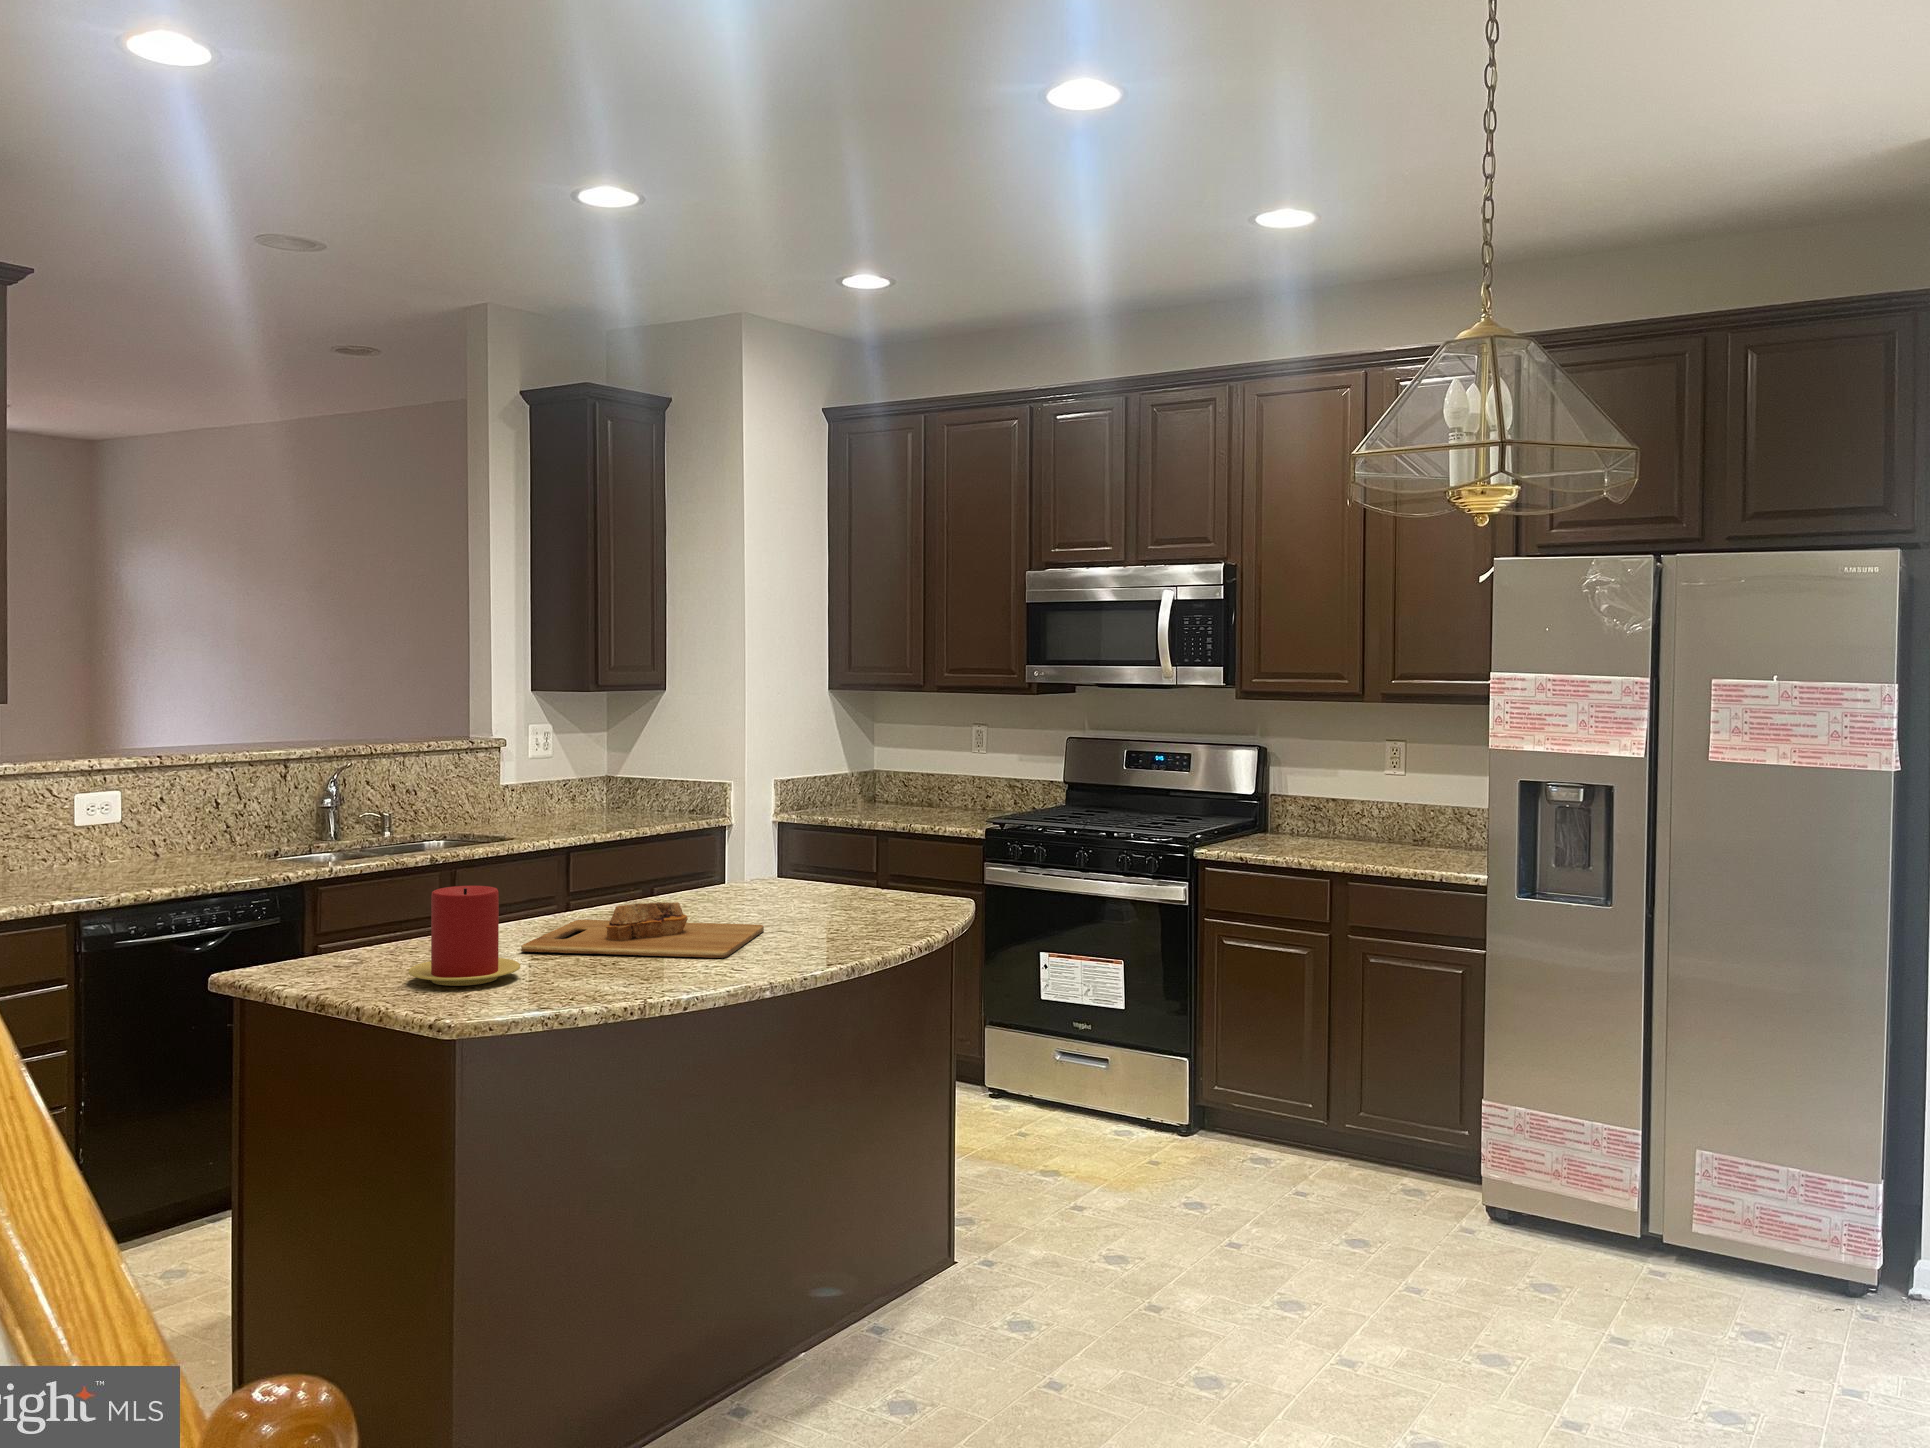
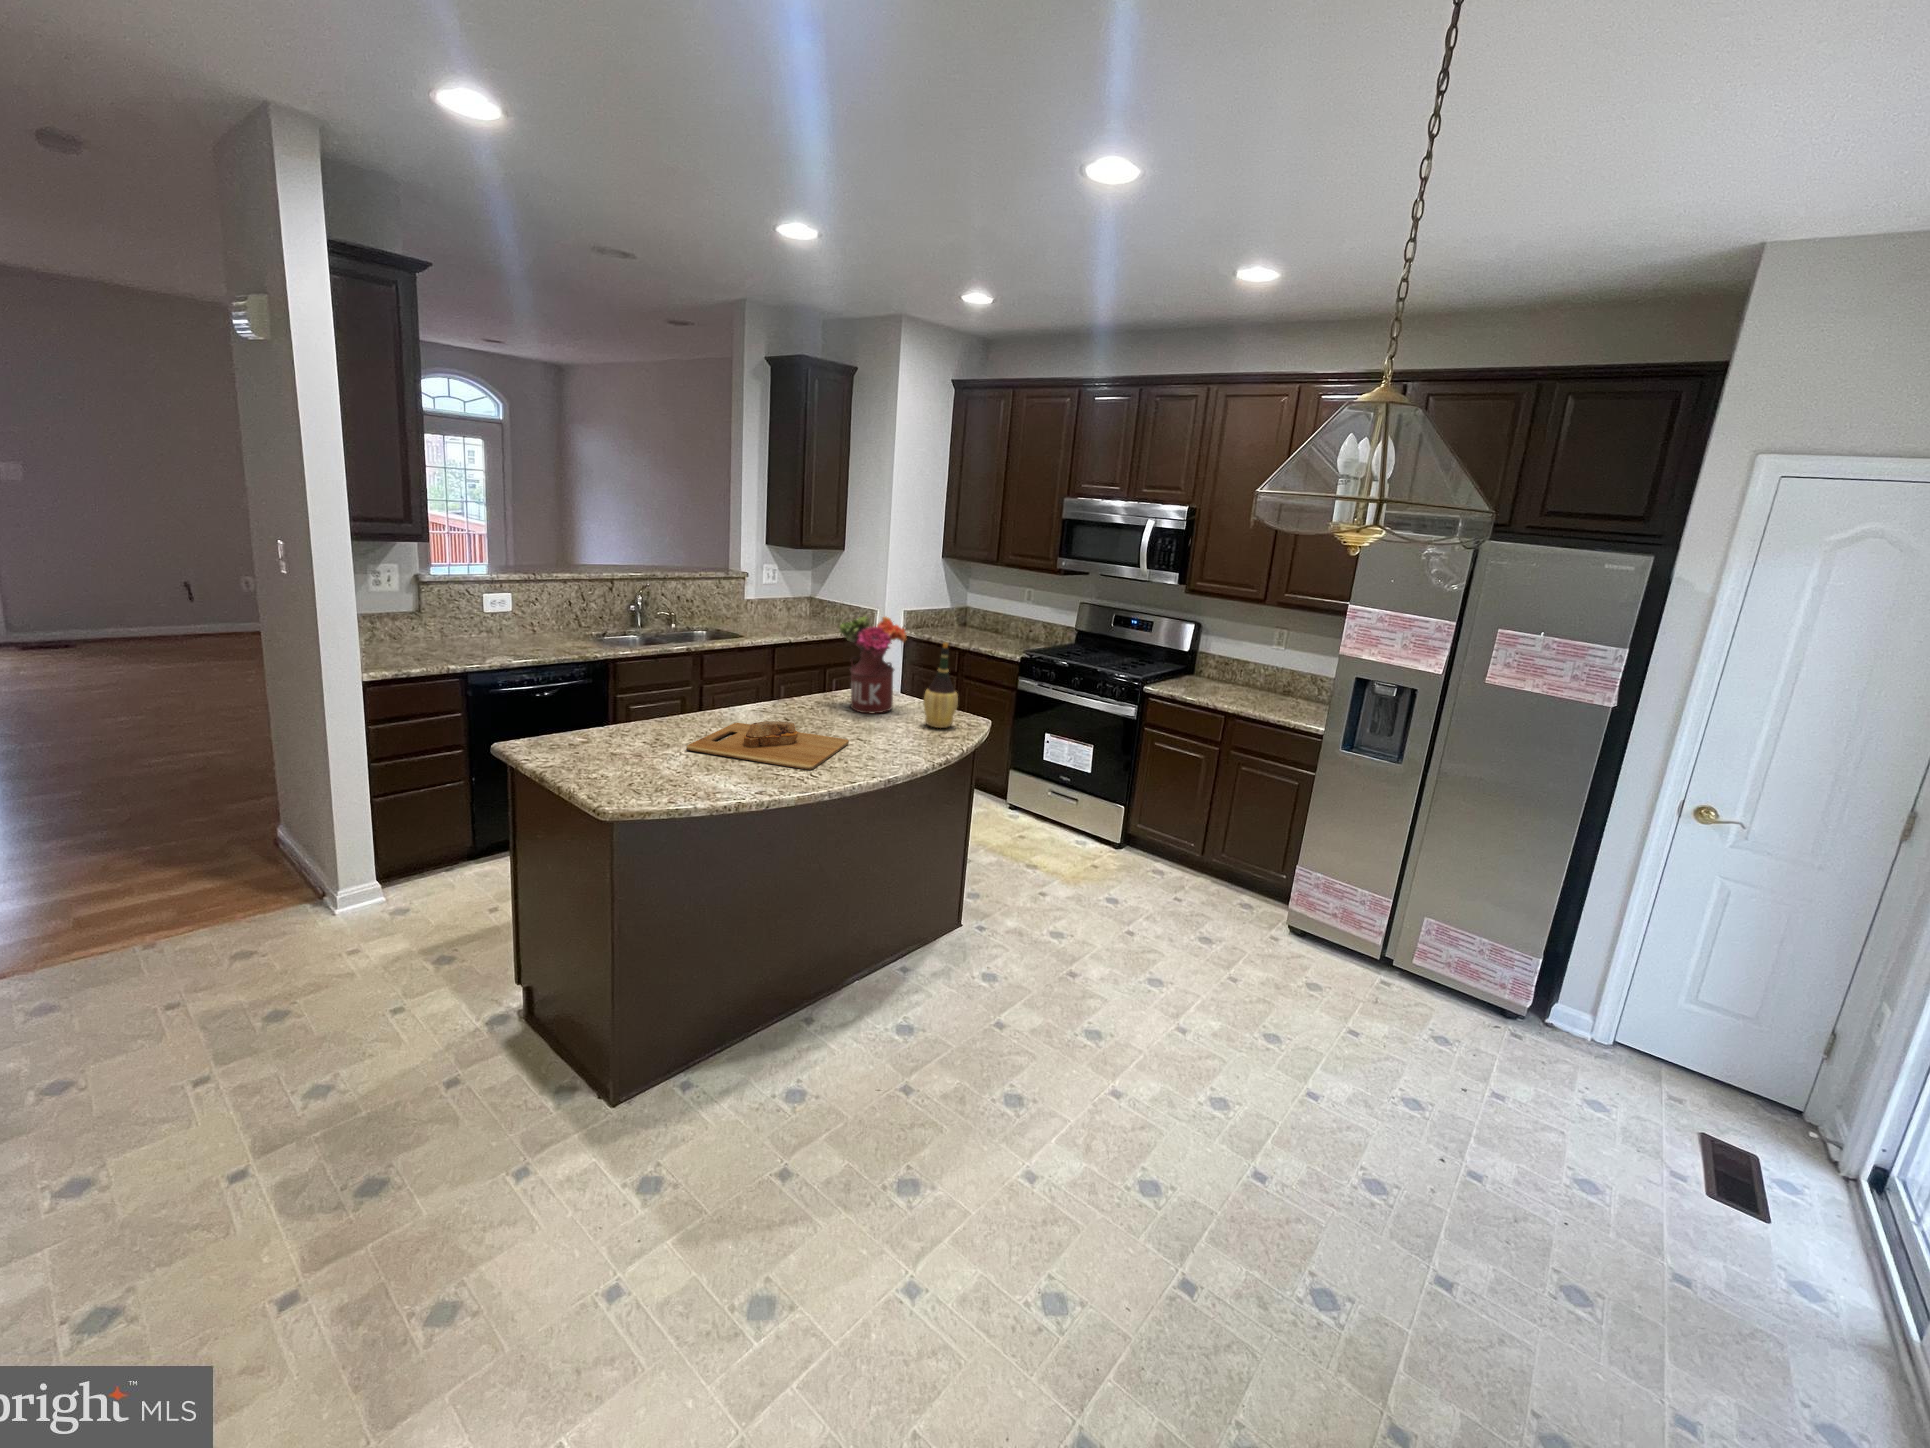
flower arrangement: none [716,744,827,901] -> present [840,616,907,714]
wine bottle: none [864,770,918,906] -> present [923,642,958,728]
candle: present [408,886,520,986] -> none [597,714,672,782]

